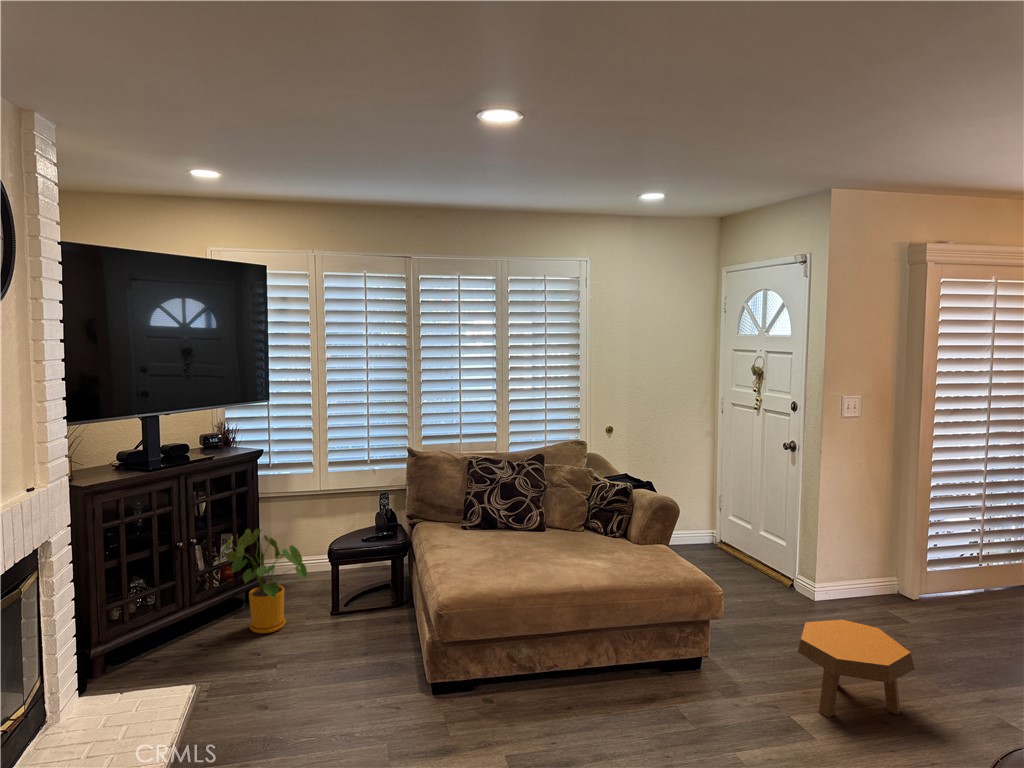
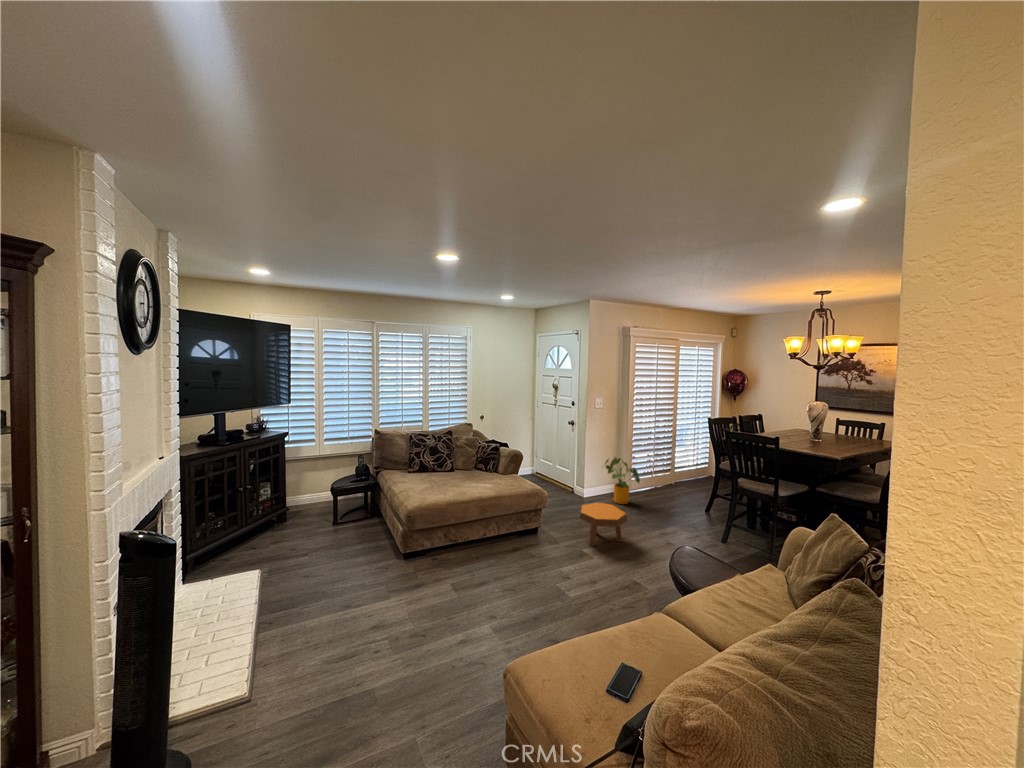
house plant: present [217,529,307,634] -> present [605,457,640,504]

